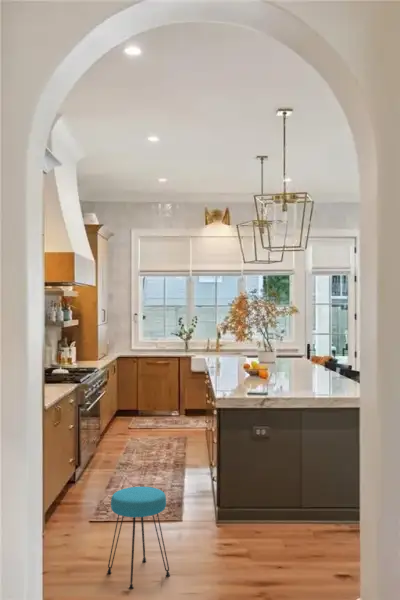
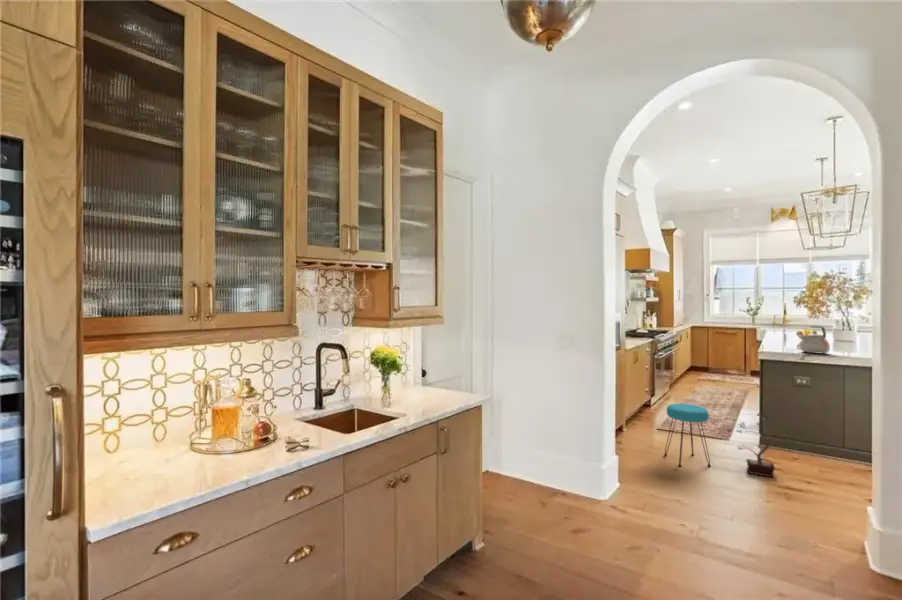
kettle: none [257,361,286,395] -> present [800,326,830,354]
potted plant: none [199,485,275,573] -> present [737,415,803,477]

